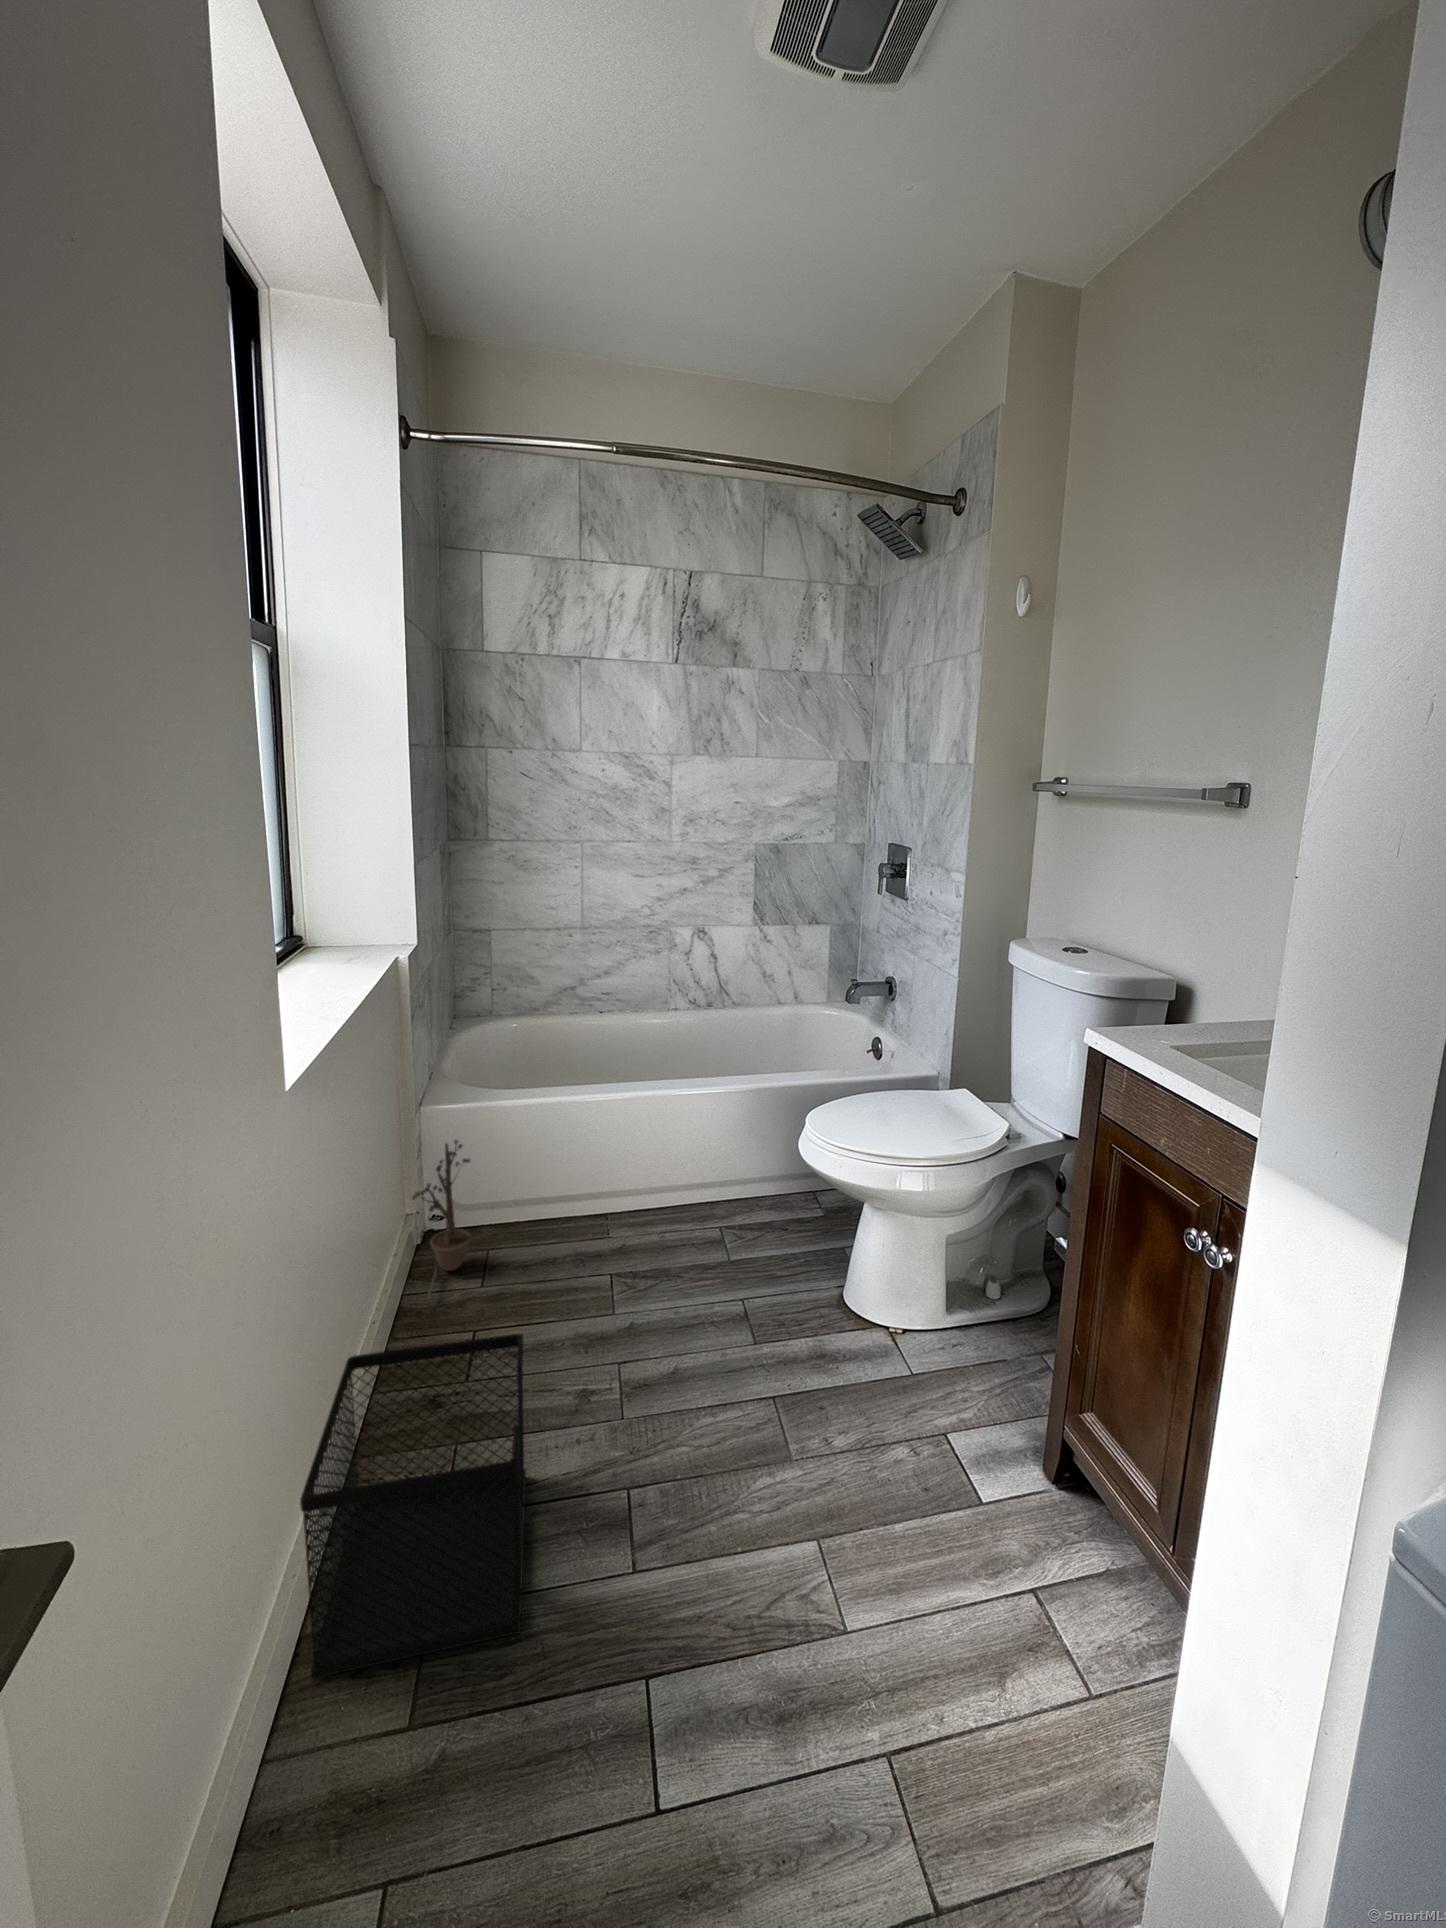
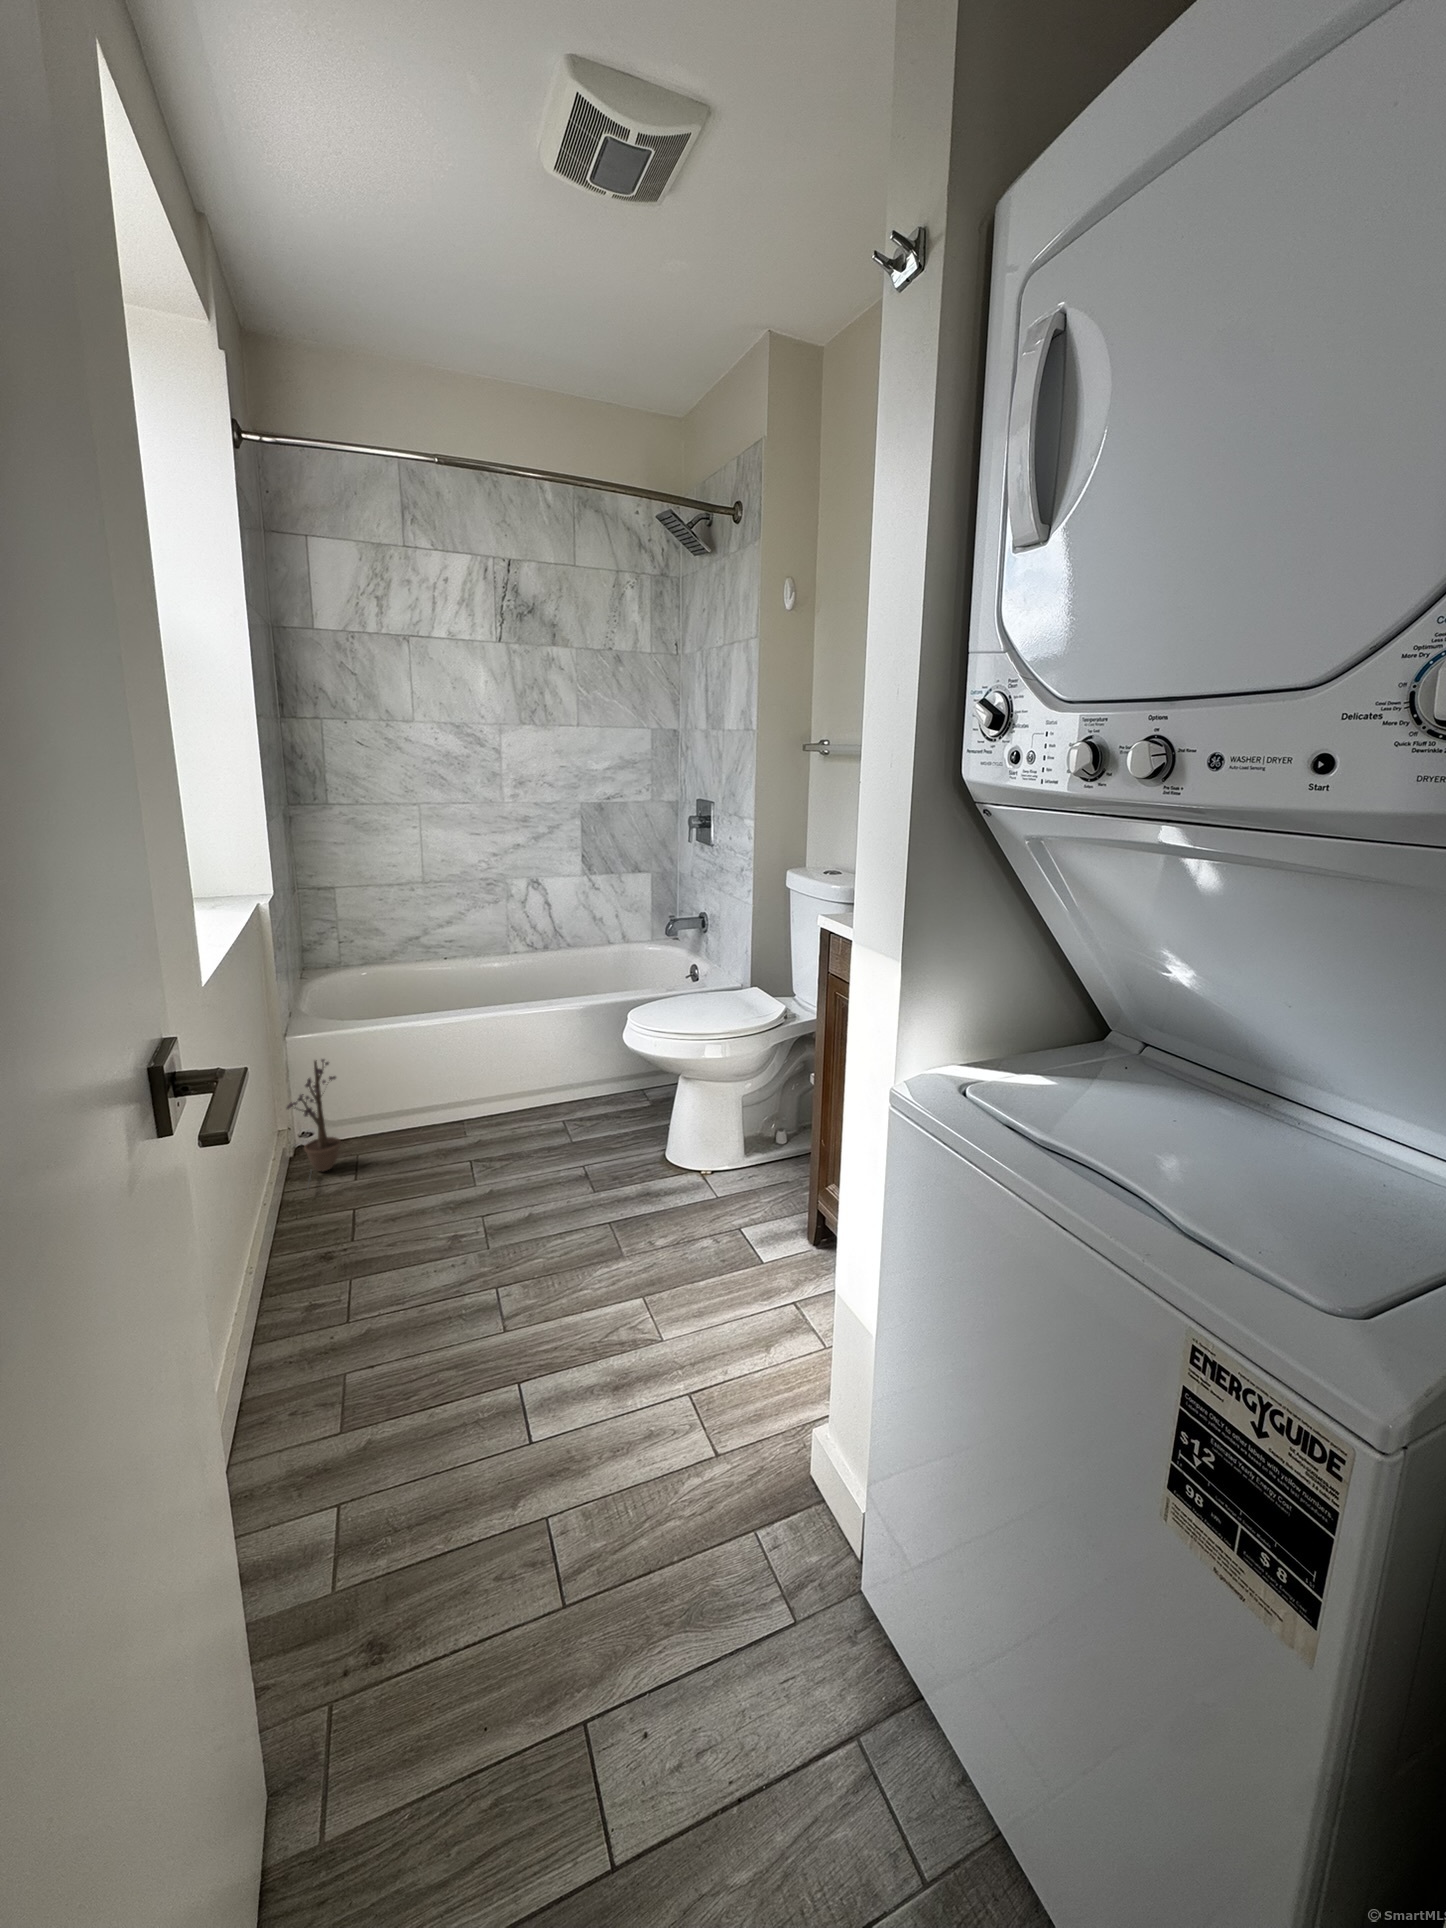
wastebasket: present [300,1334,526,1679] -> none [240,1176,419,1422]

